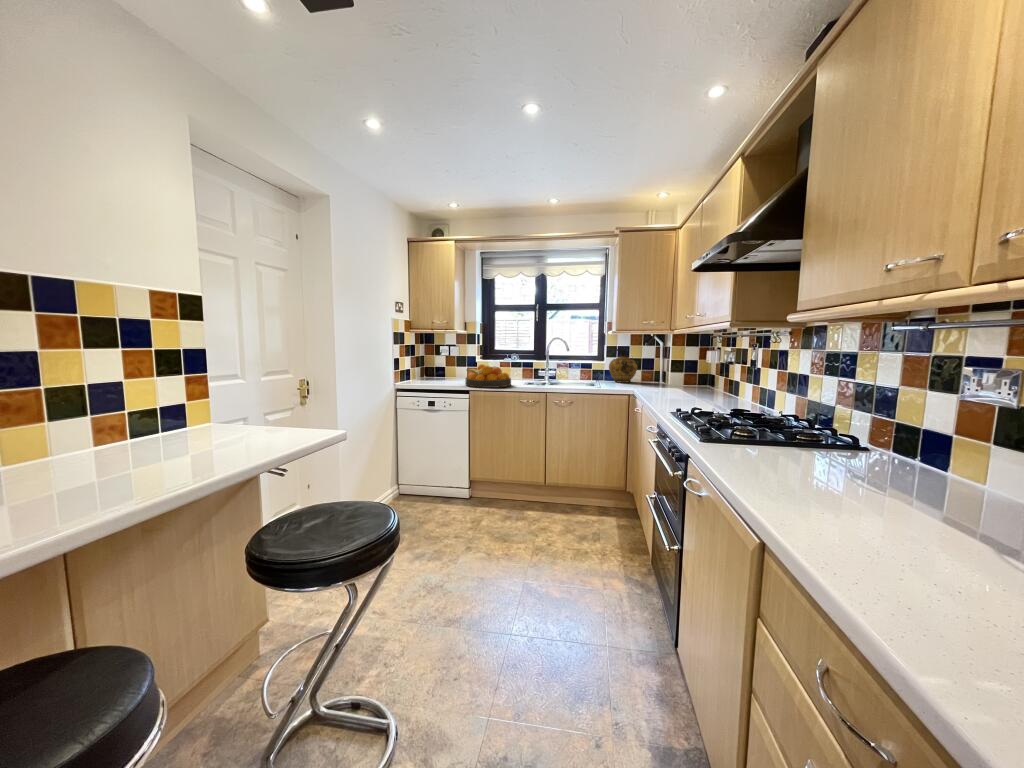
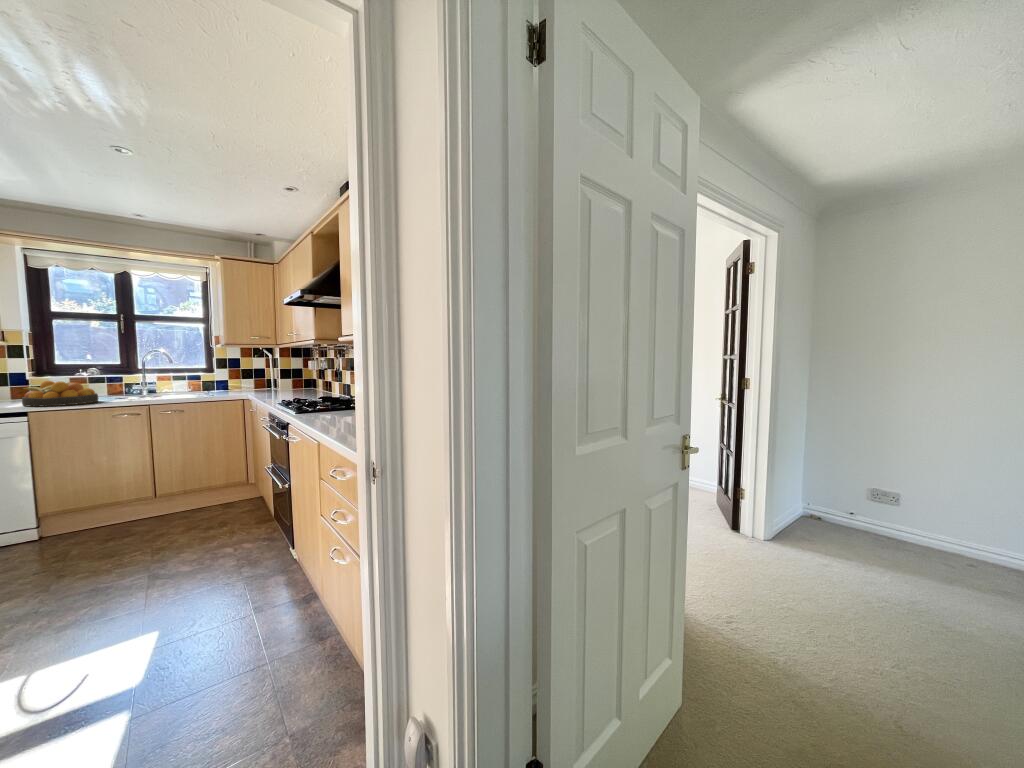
ceramic jug: present [609,348,637,383] -> none [220,360,250,391]

